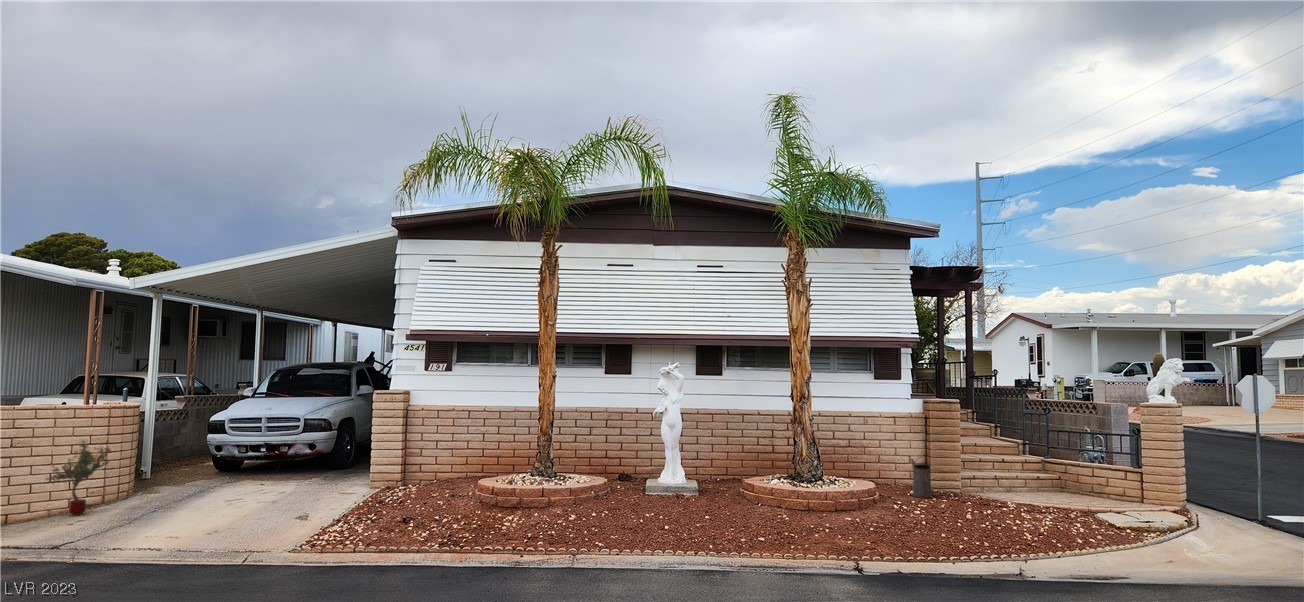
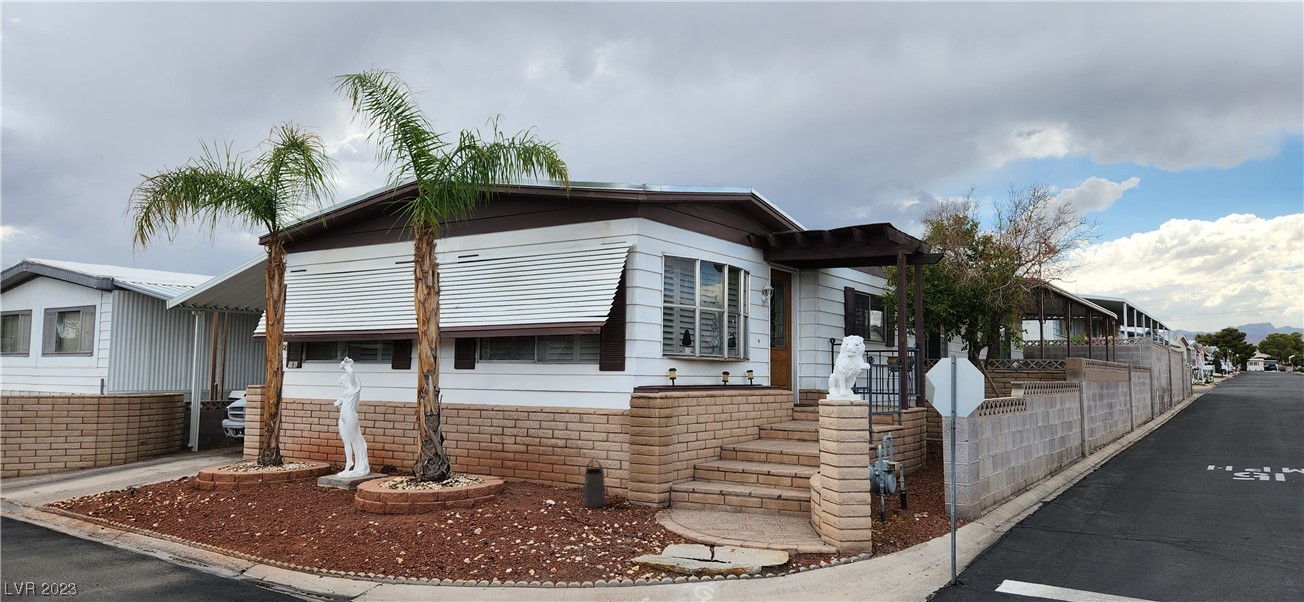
potted tree: present [47,441,110,515] -> none [32,420,83,471]

